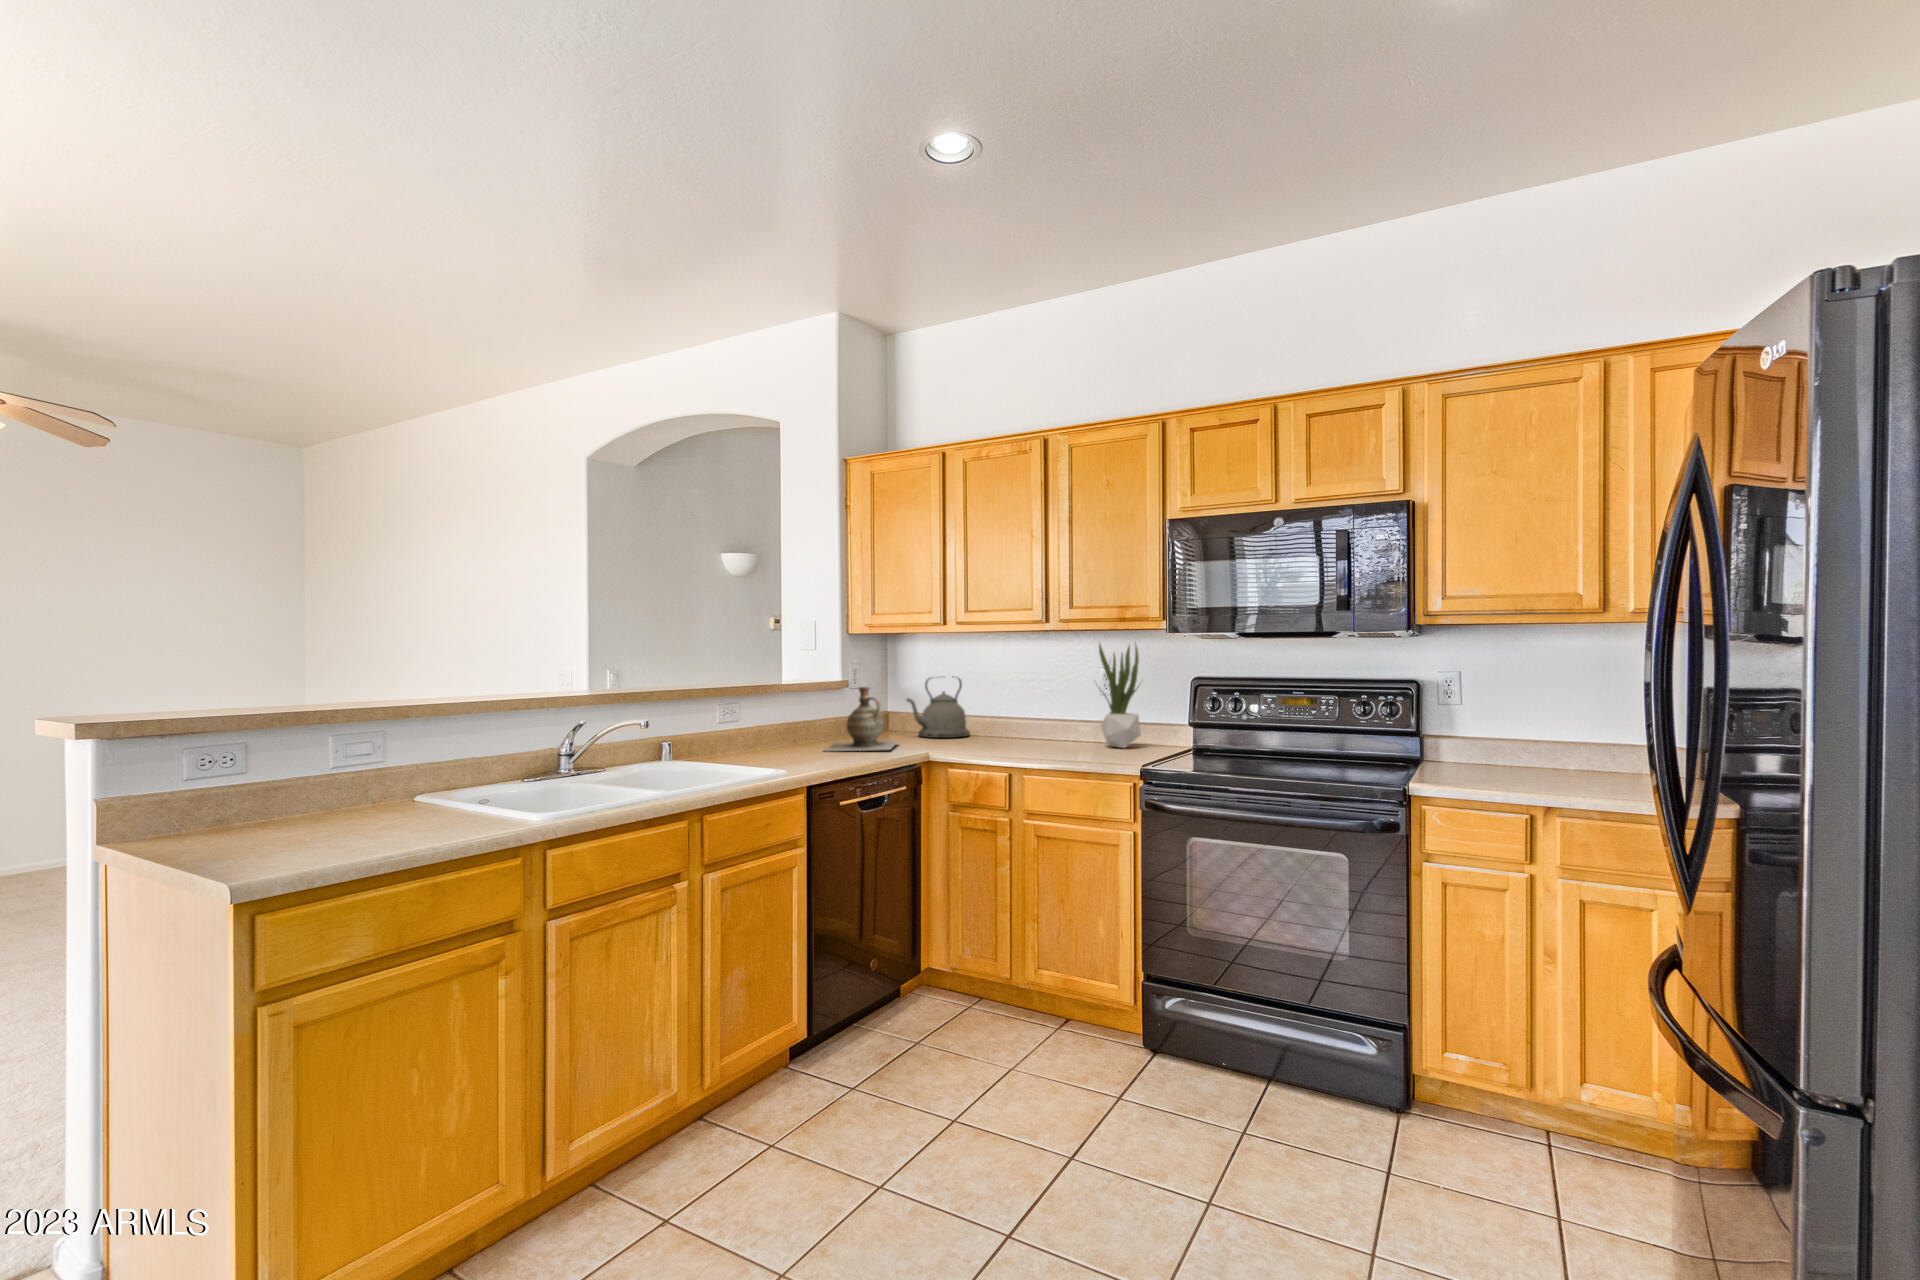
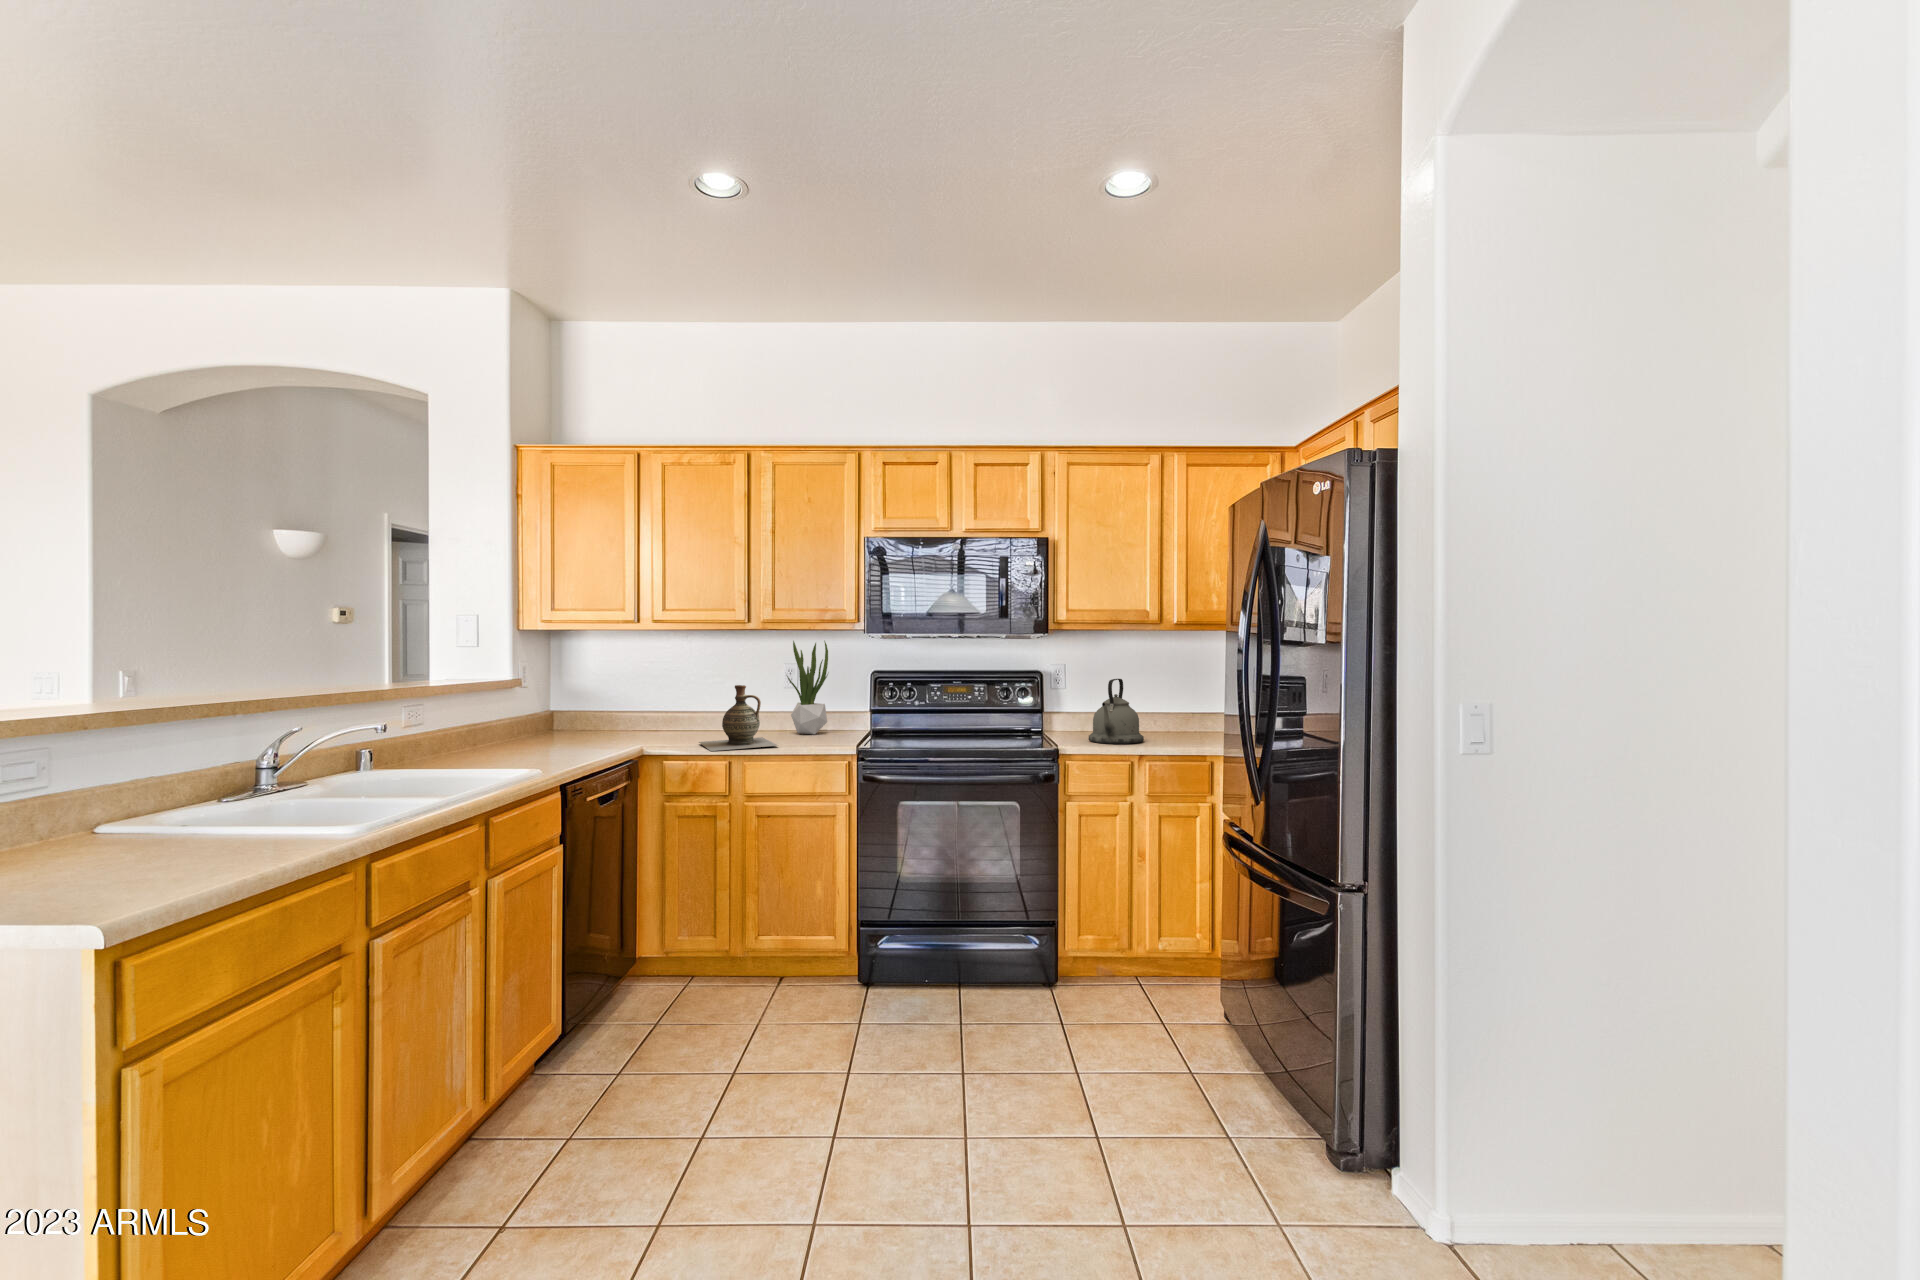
kettle: present [907,676,970,738] -> present [1089,679,1144,744]
ceramic jug: present [823,687,897,751] -> present [699,685,778,751]

